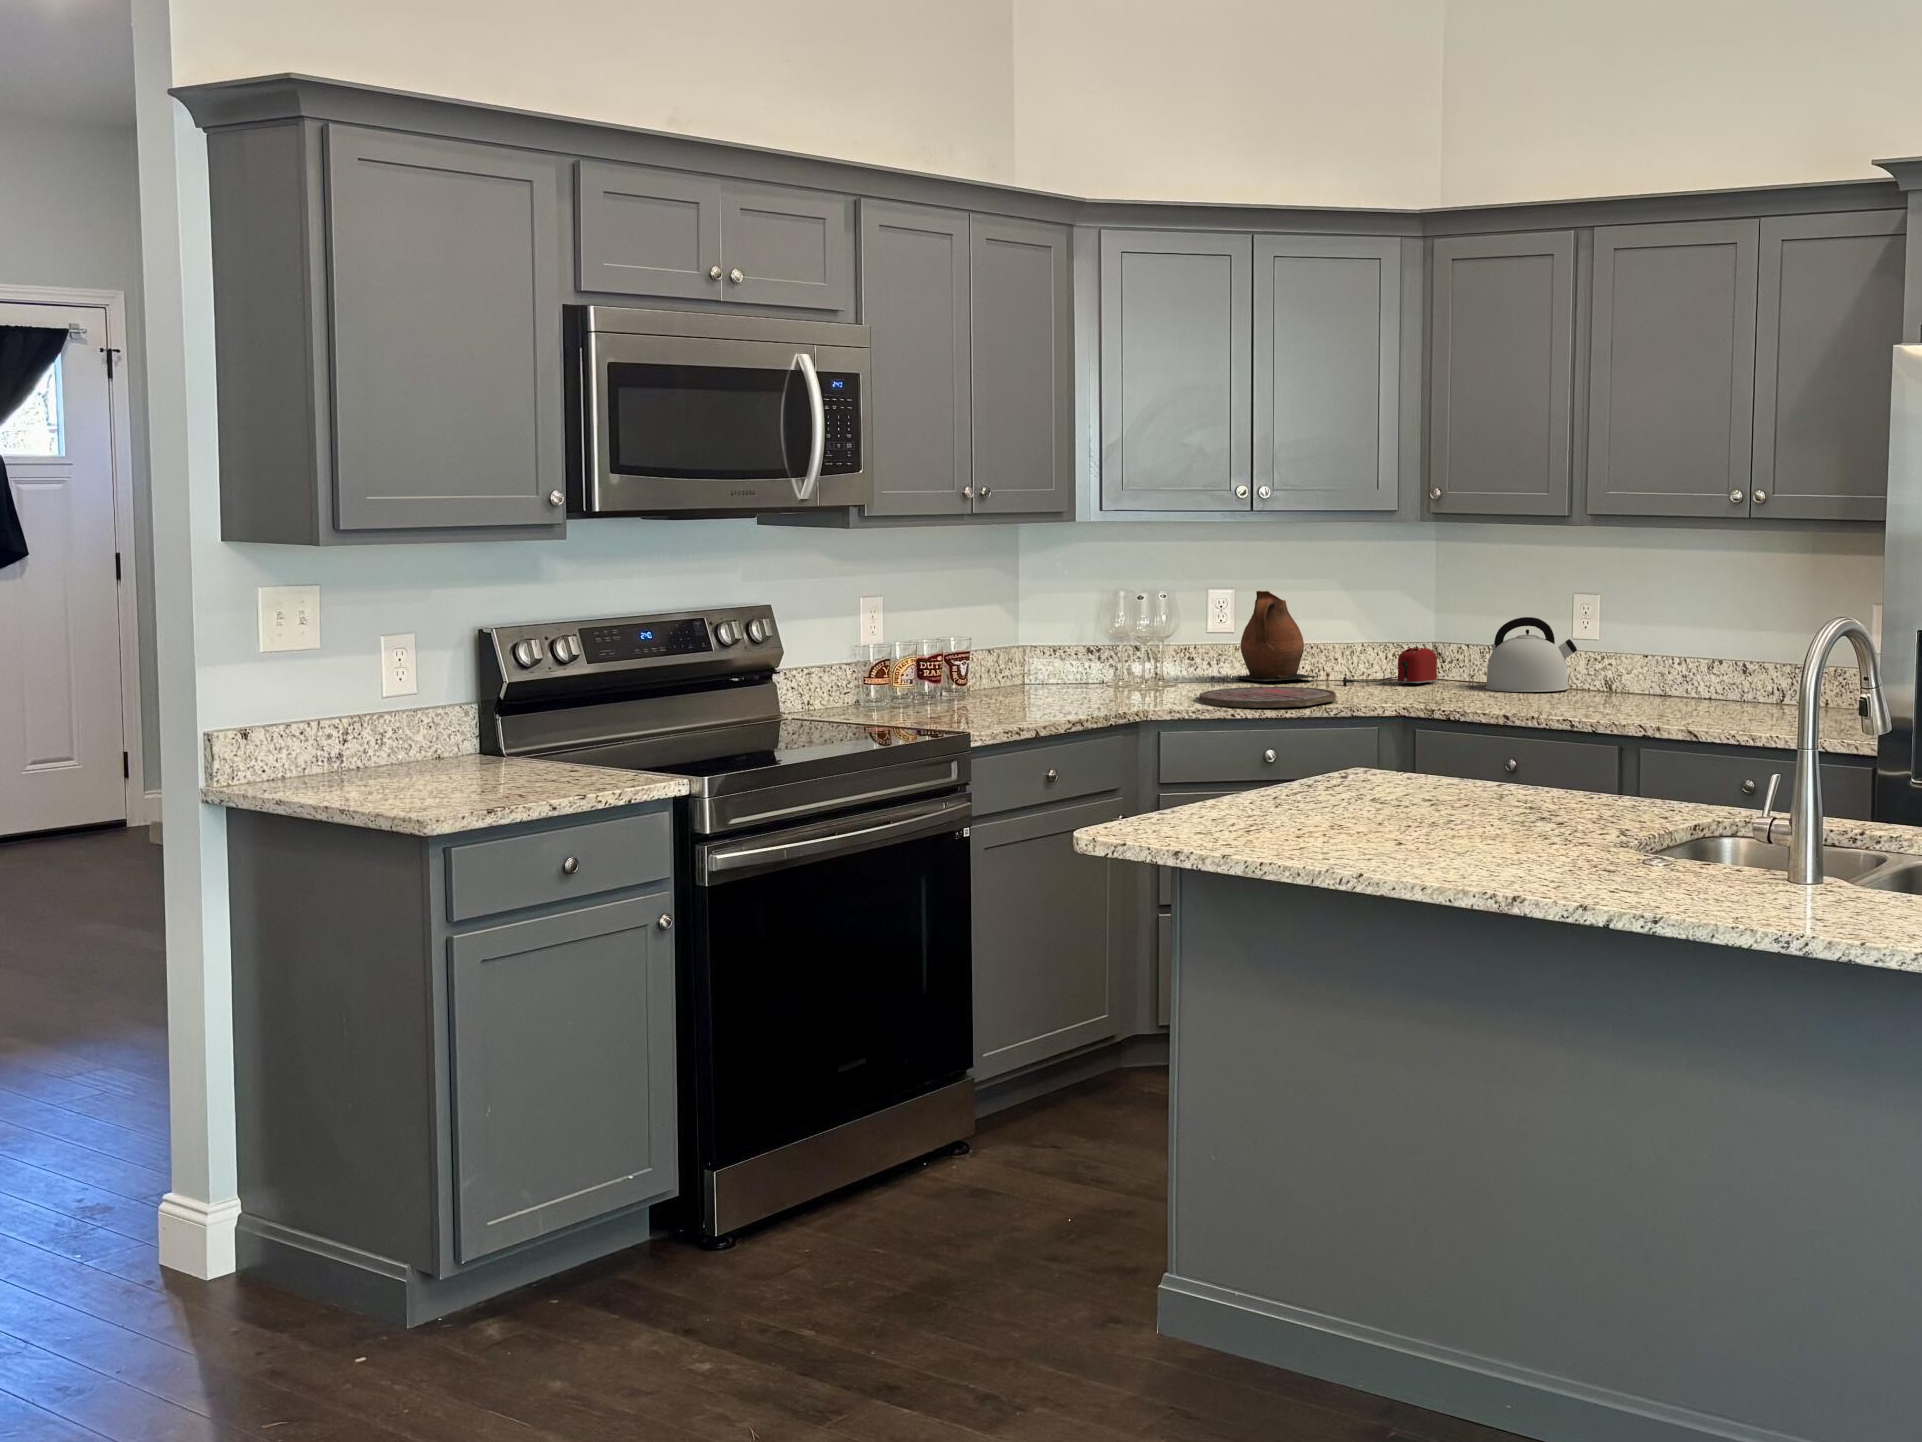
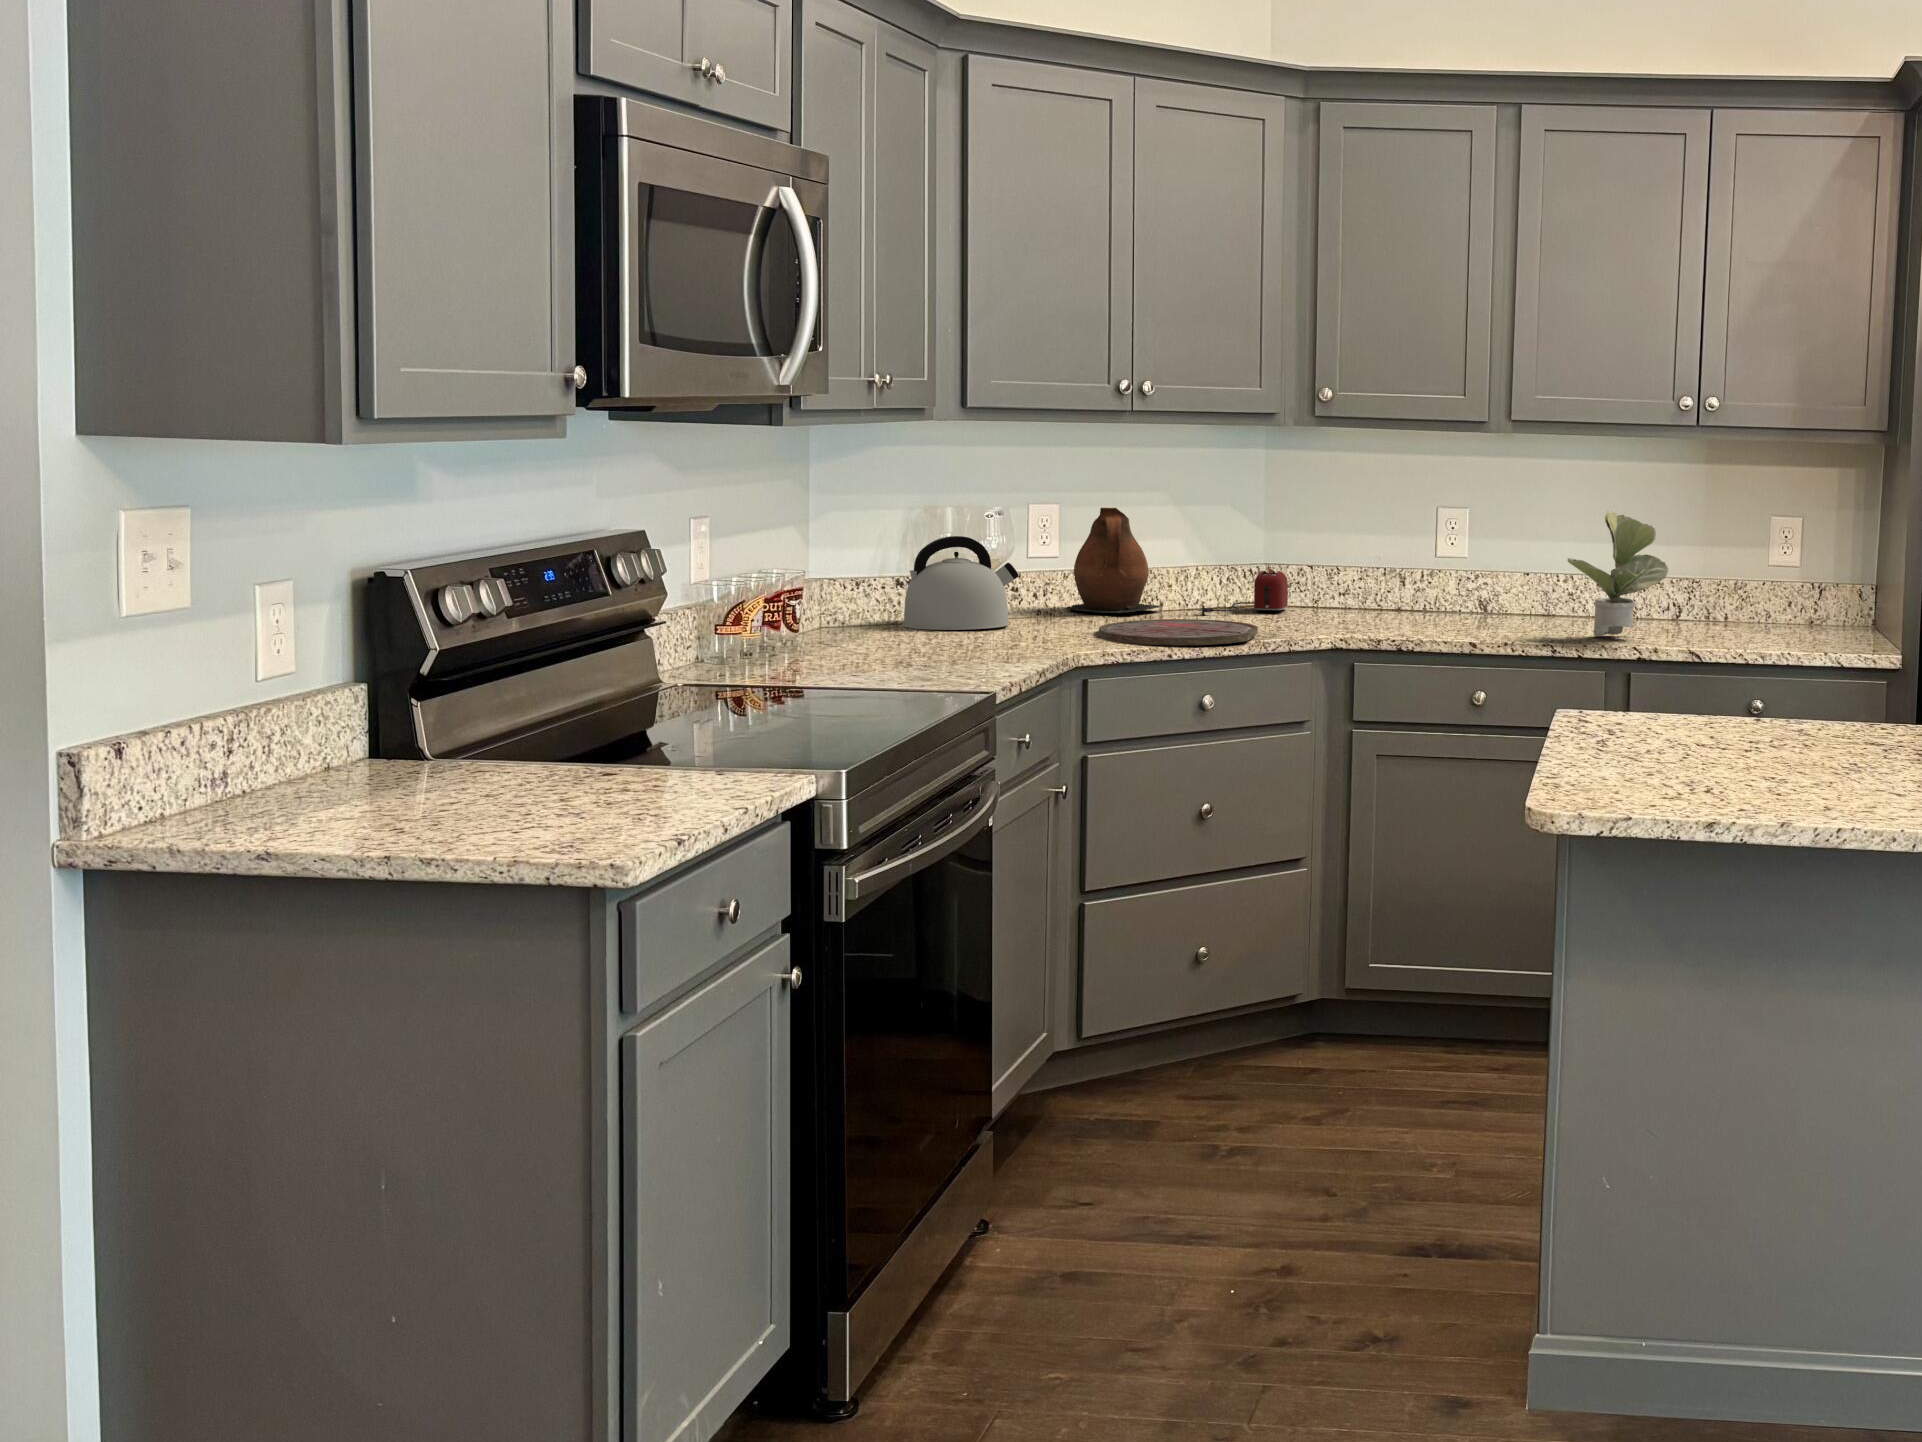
potted plant: none [1627,595,1729,715] -> present [1567,511,1668,636]
kettle: present [1485,617,1577,692] -> present [903,536,1019,630]

